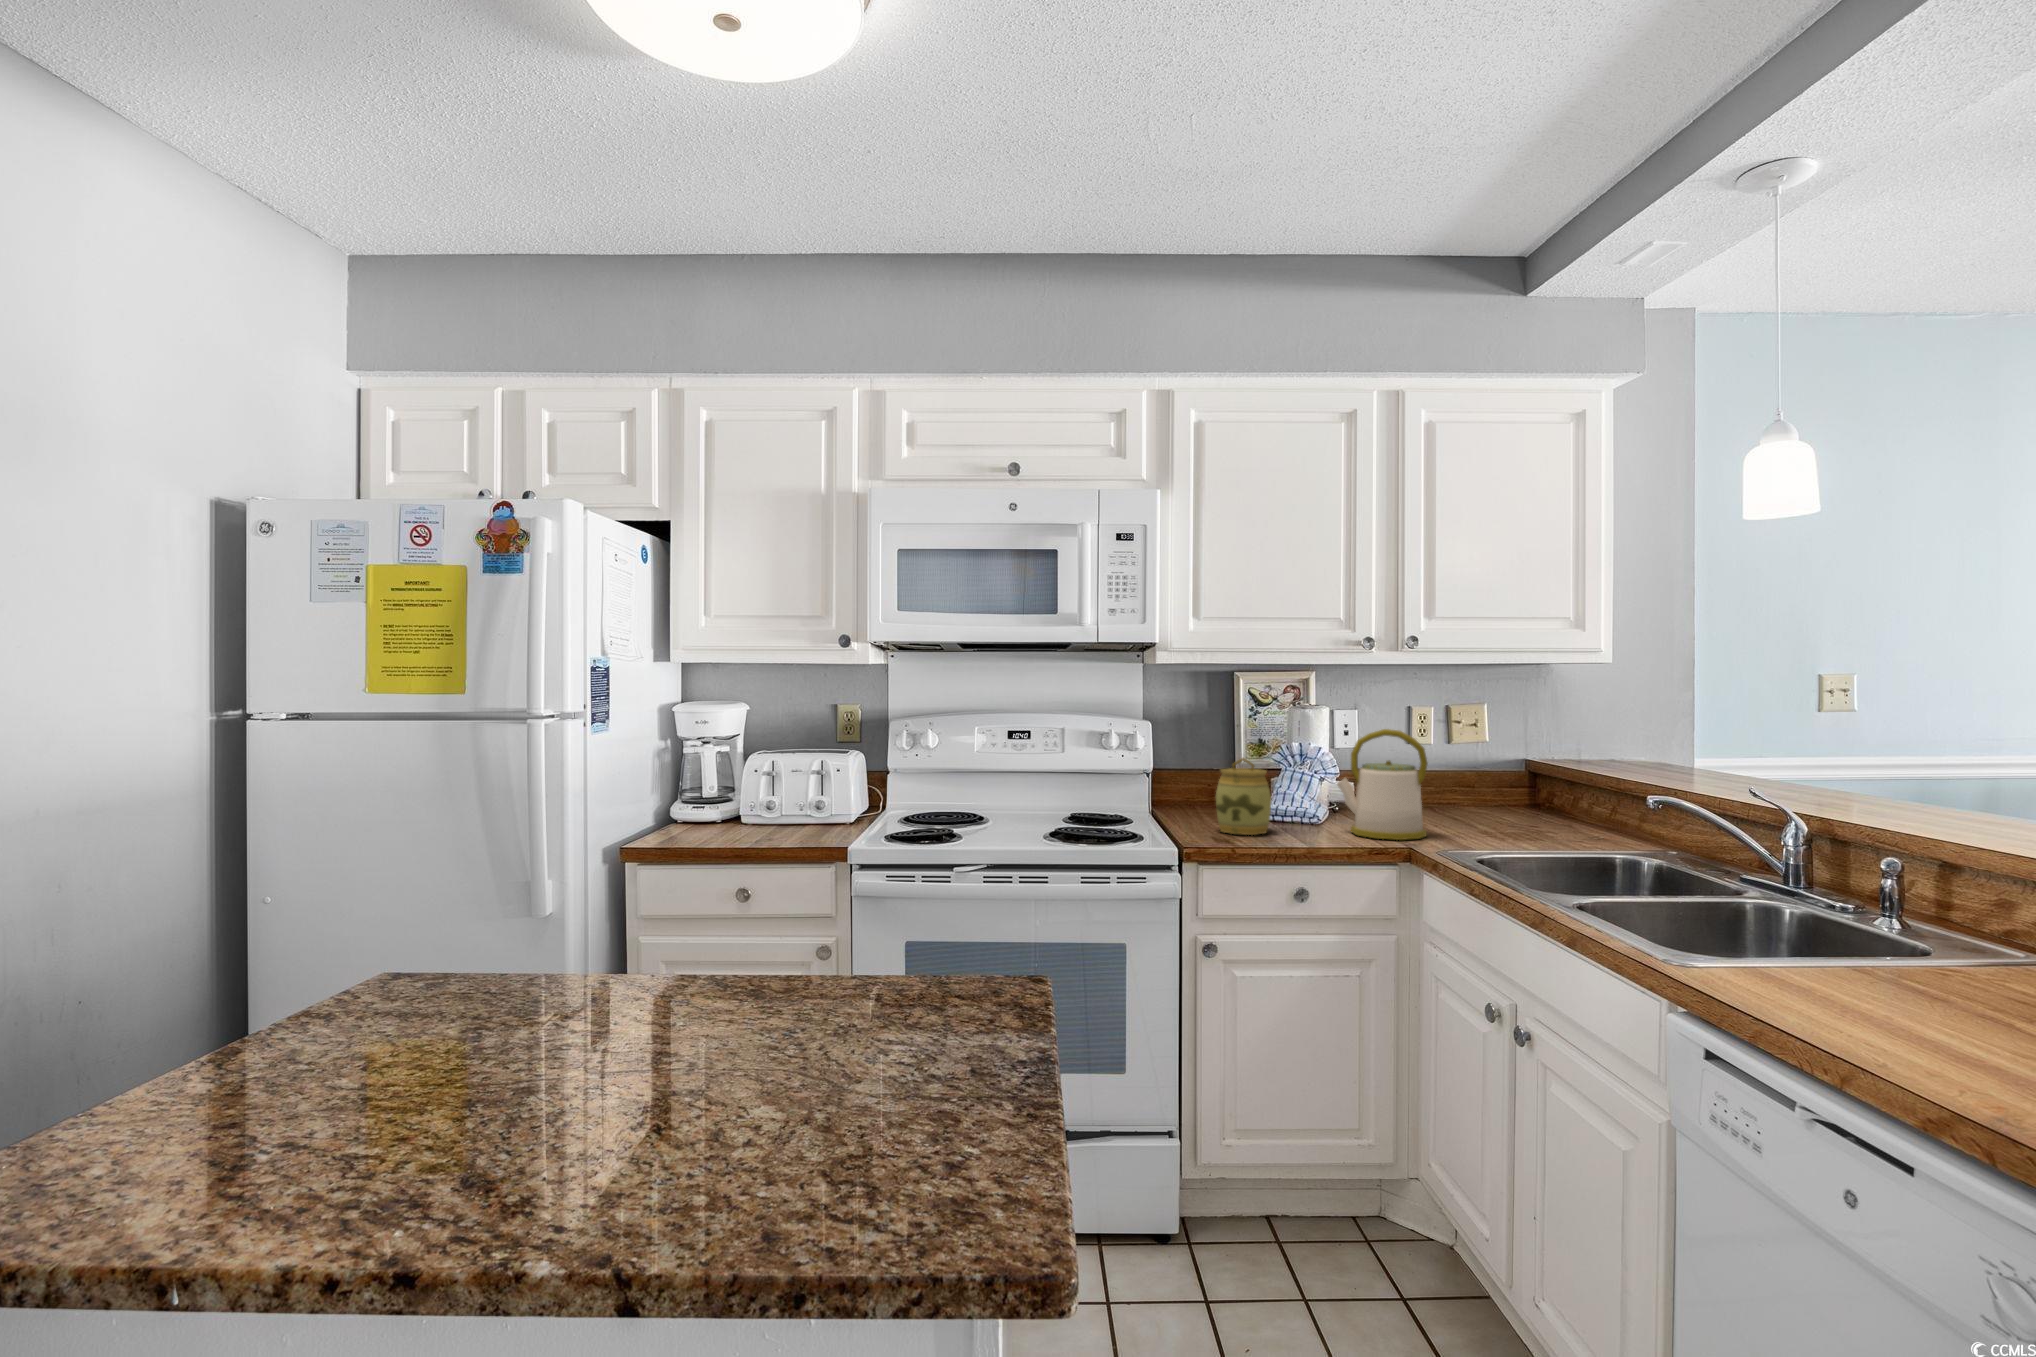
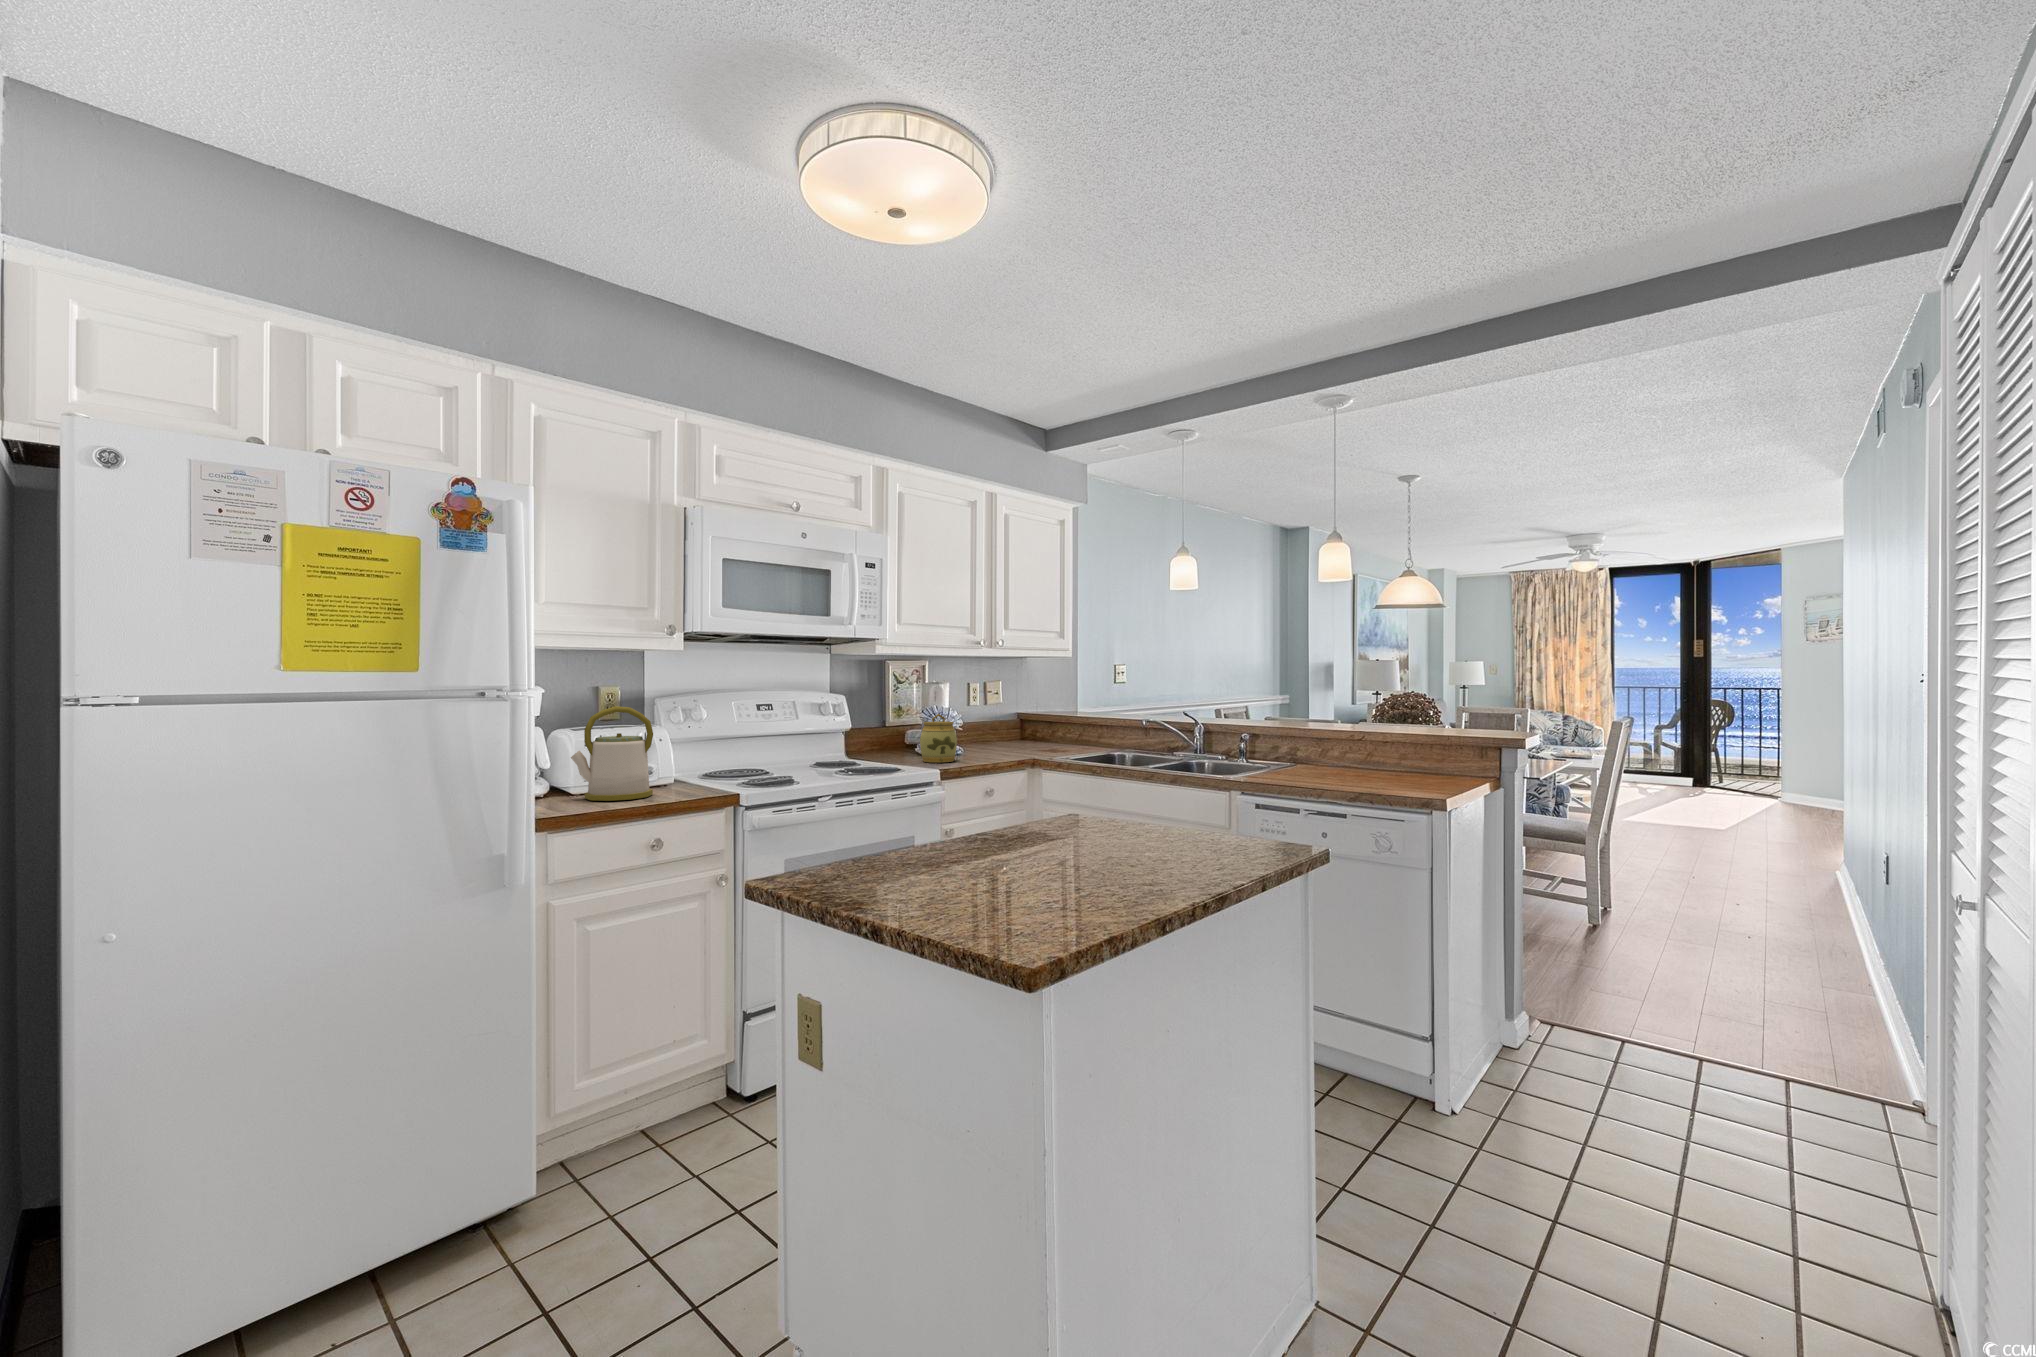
kettle: present [1337,729,1428,840] -> present [571,706,653,801]

